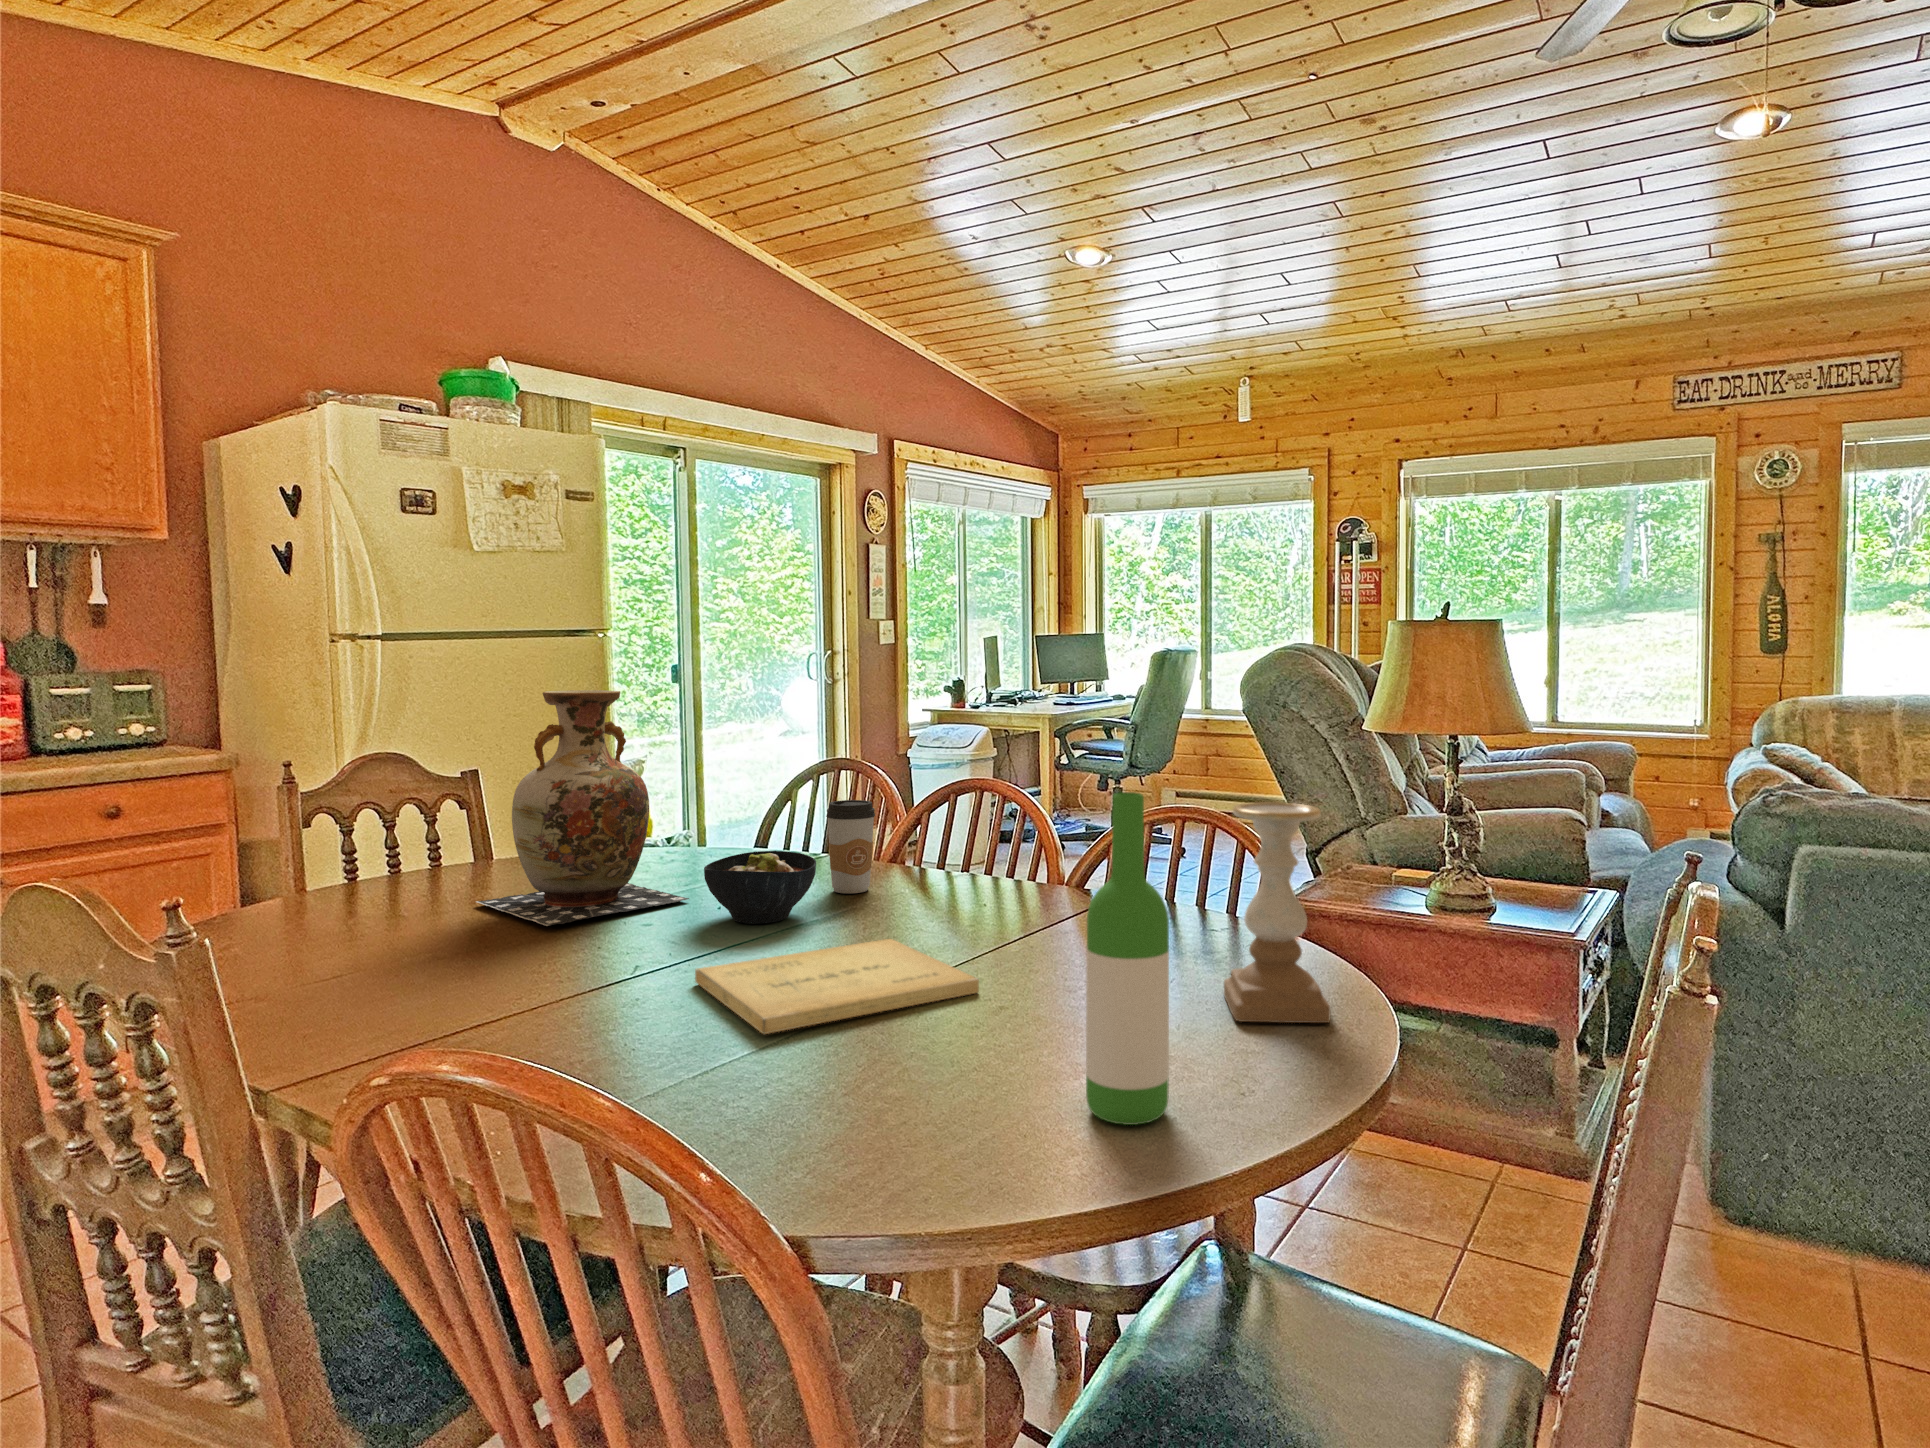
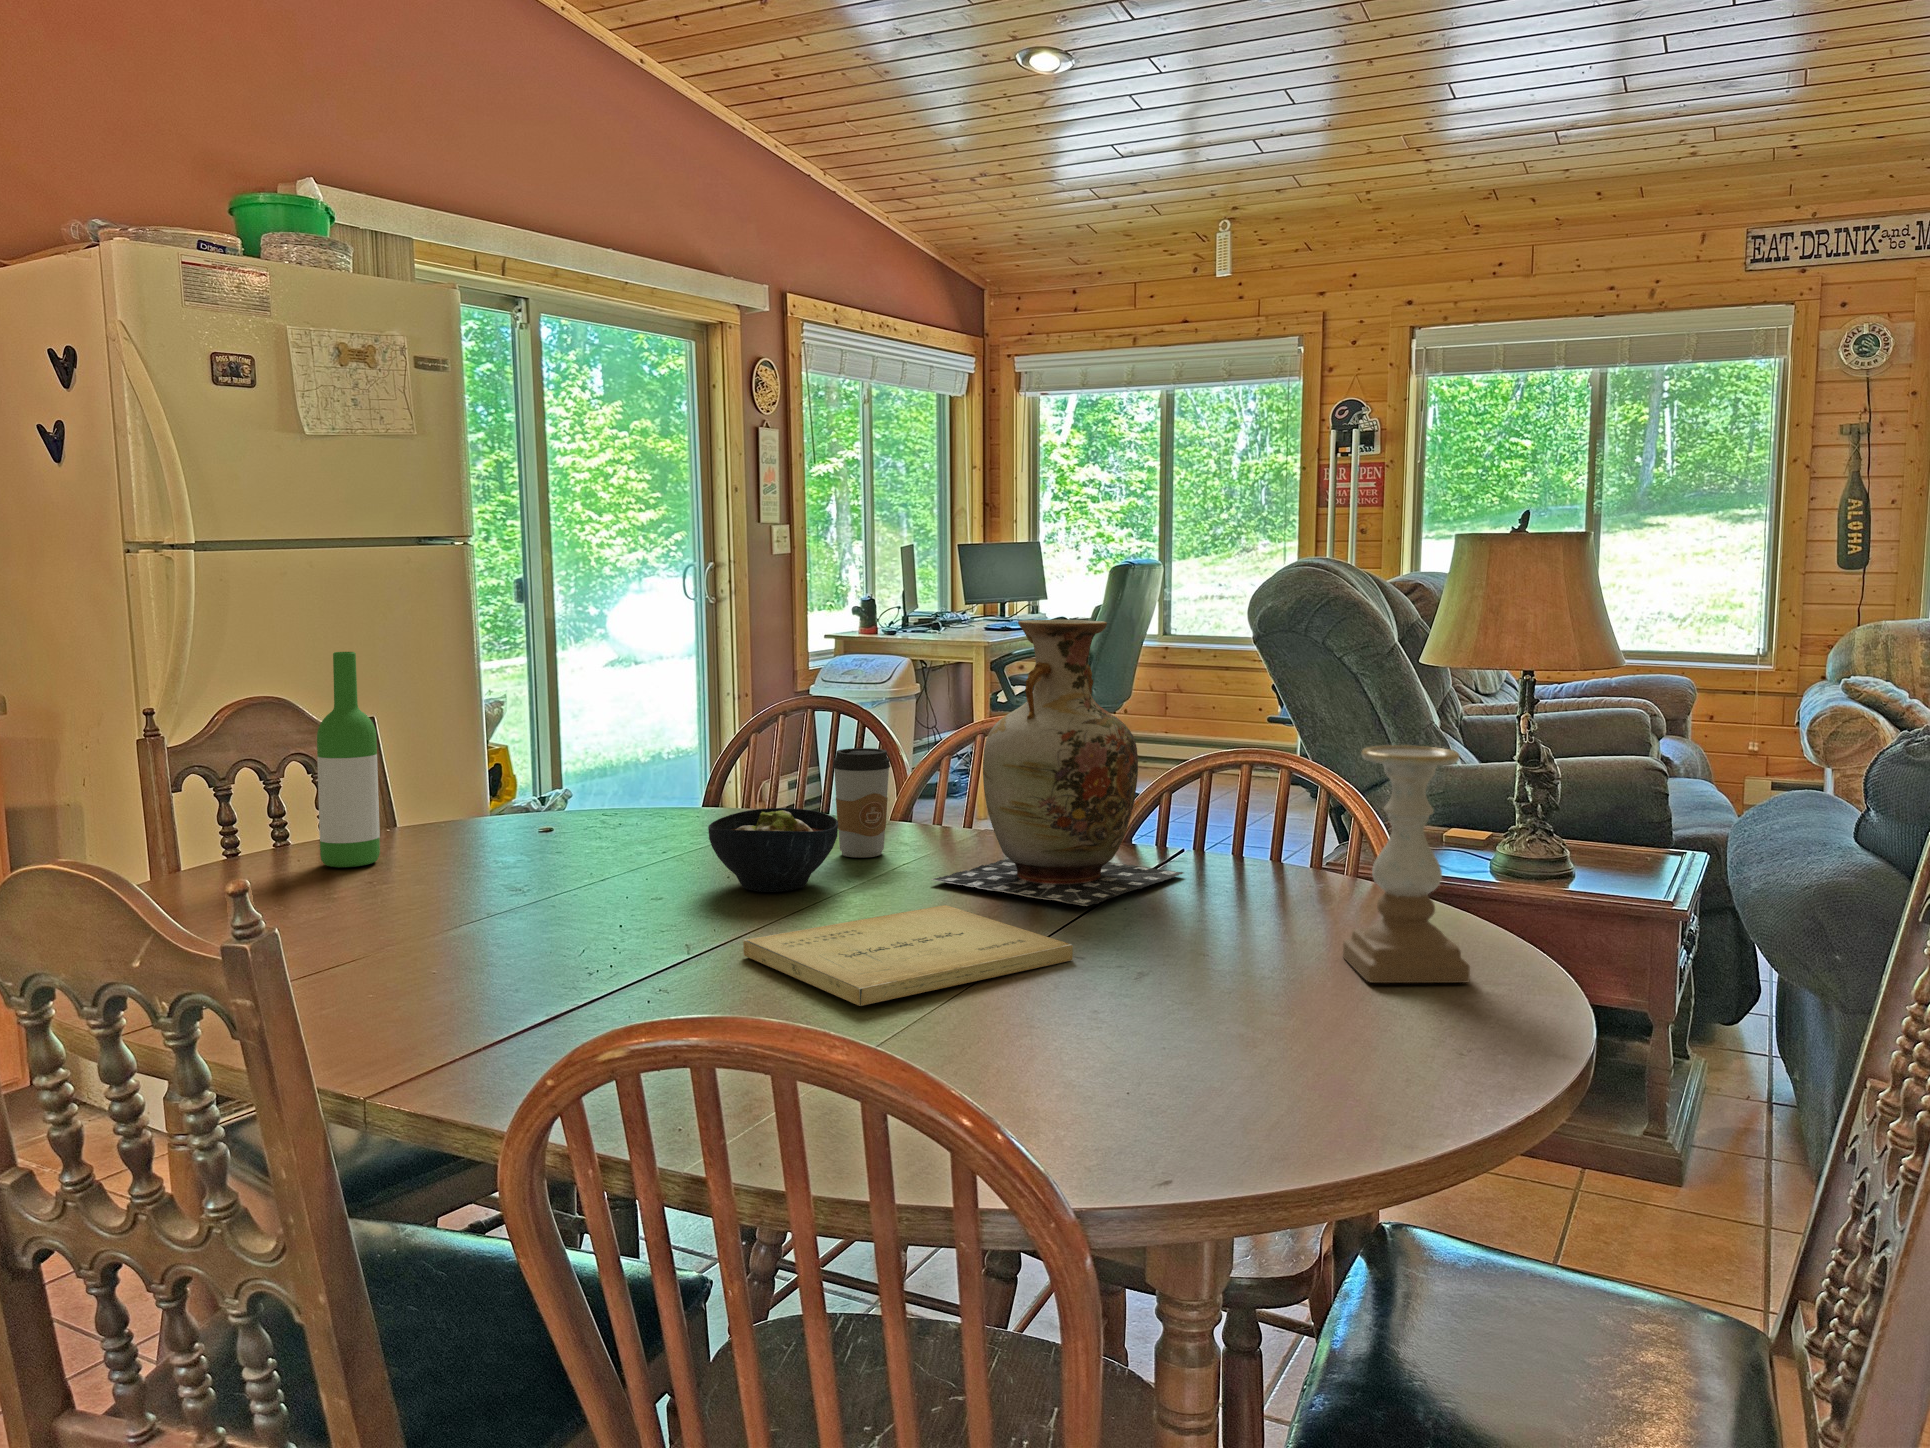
vase: present [476,690,689,926] -> present [931,620,1183,906]
wine bottle: present [1086,792,1169,1125] -> present [317,652,380,867]

